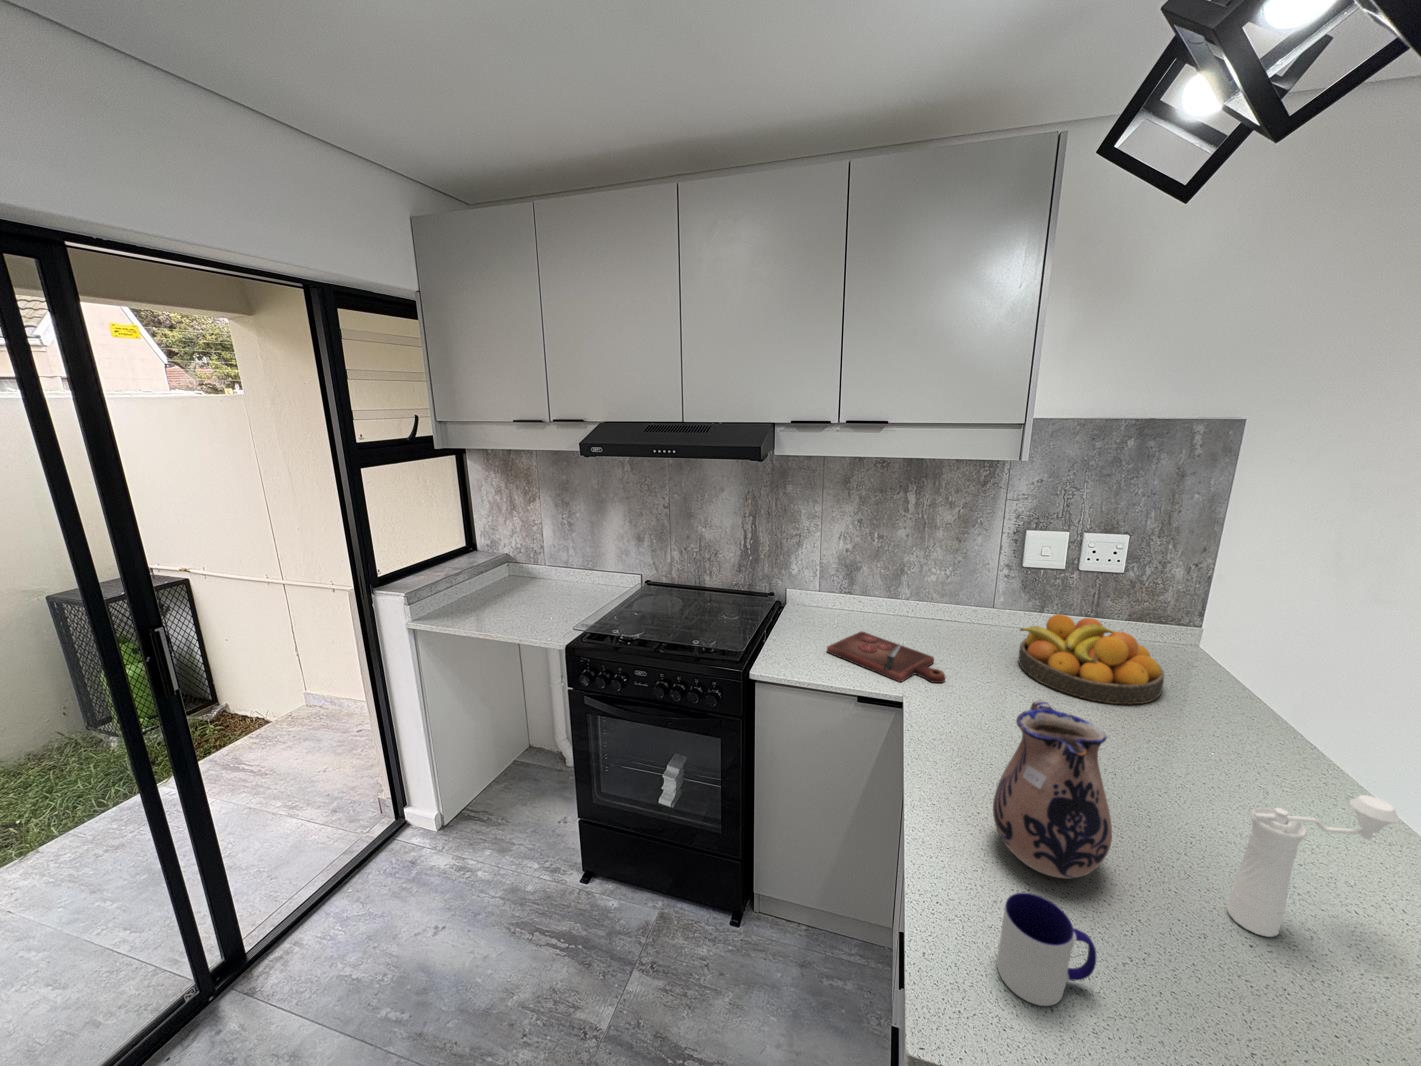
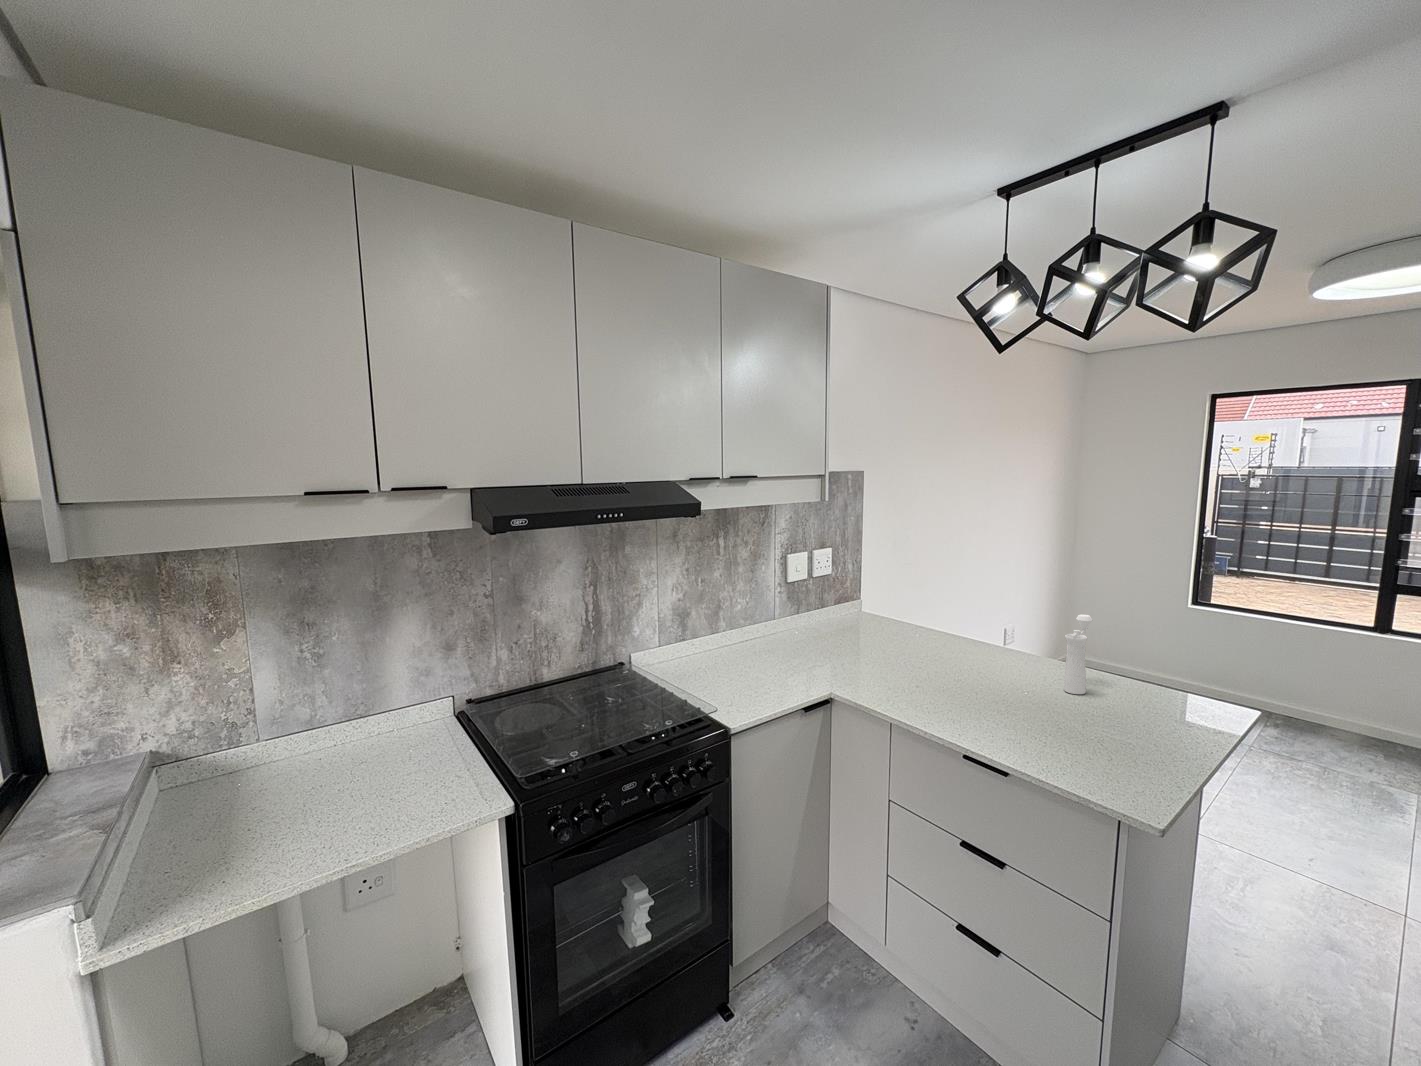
fruit bowl: present [1019,614,1164,704] -> none [817,604,902,652]
cutting board: present [827,631,945,683] -> none [730,660,828,686]
ceramic pitcher: present [993,701,1112,878] -> none [976,622,1053,715]
mug: present [997,893,1096,1006] -> none [1085,700,1124,751]

